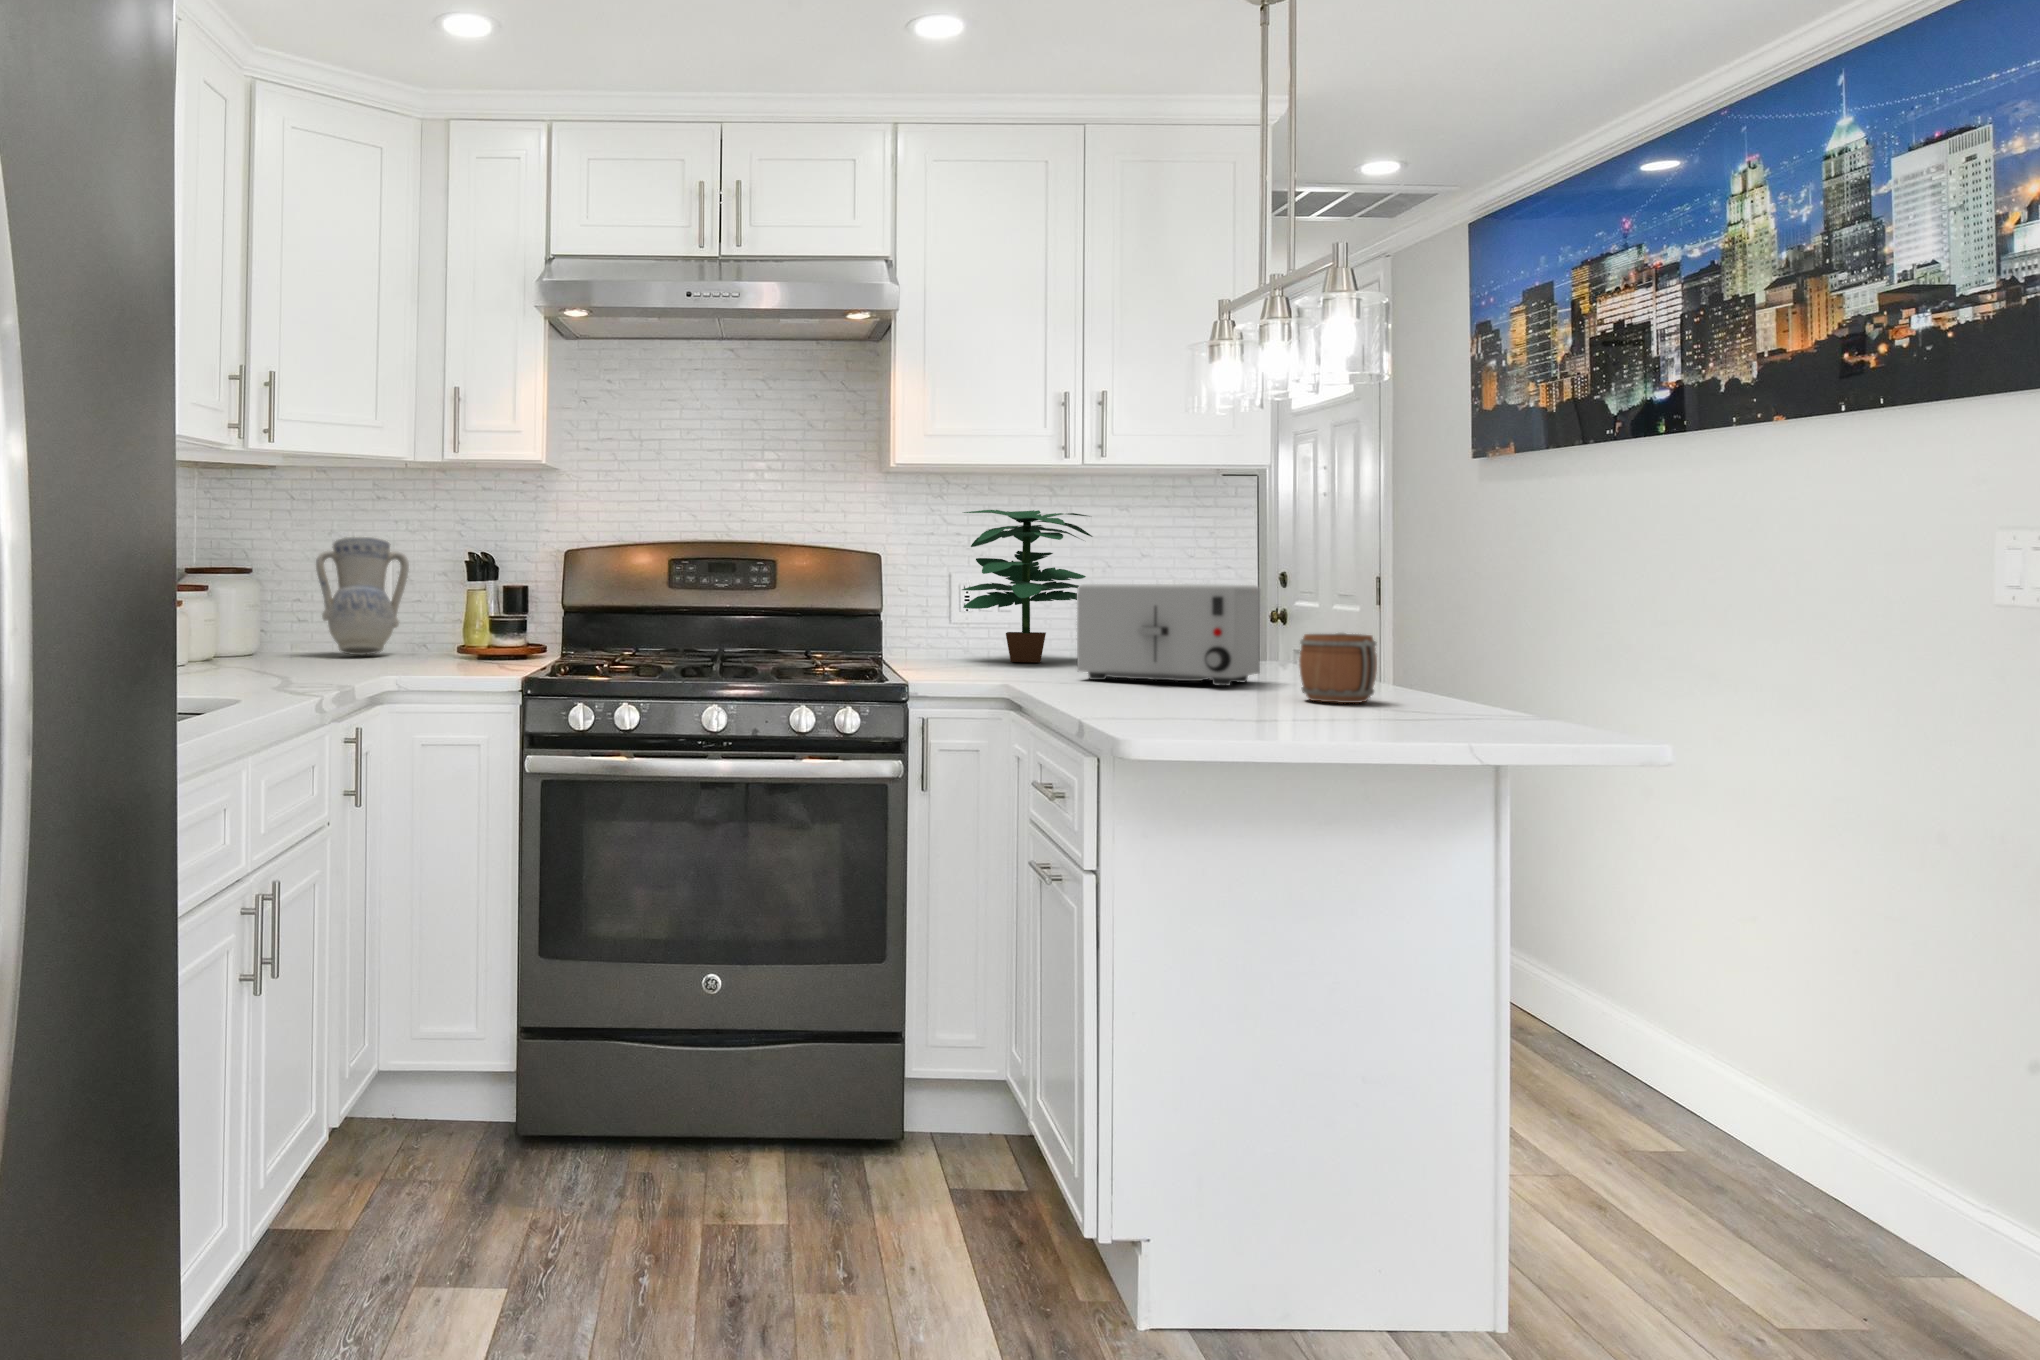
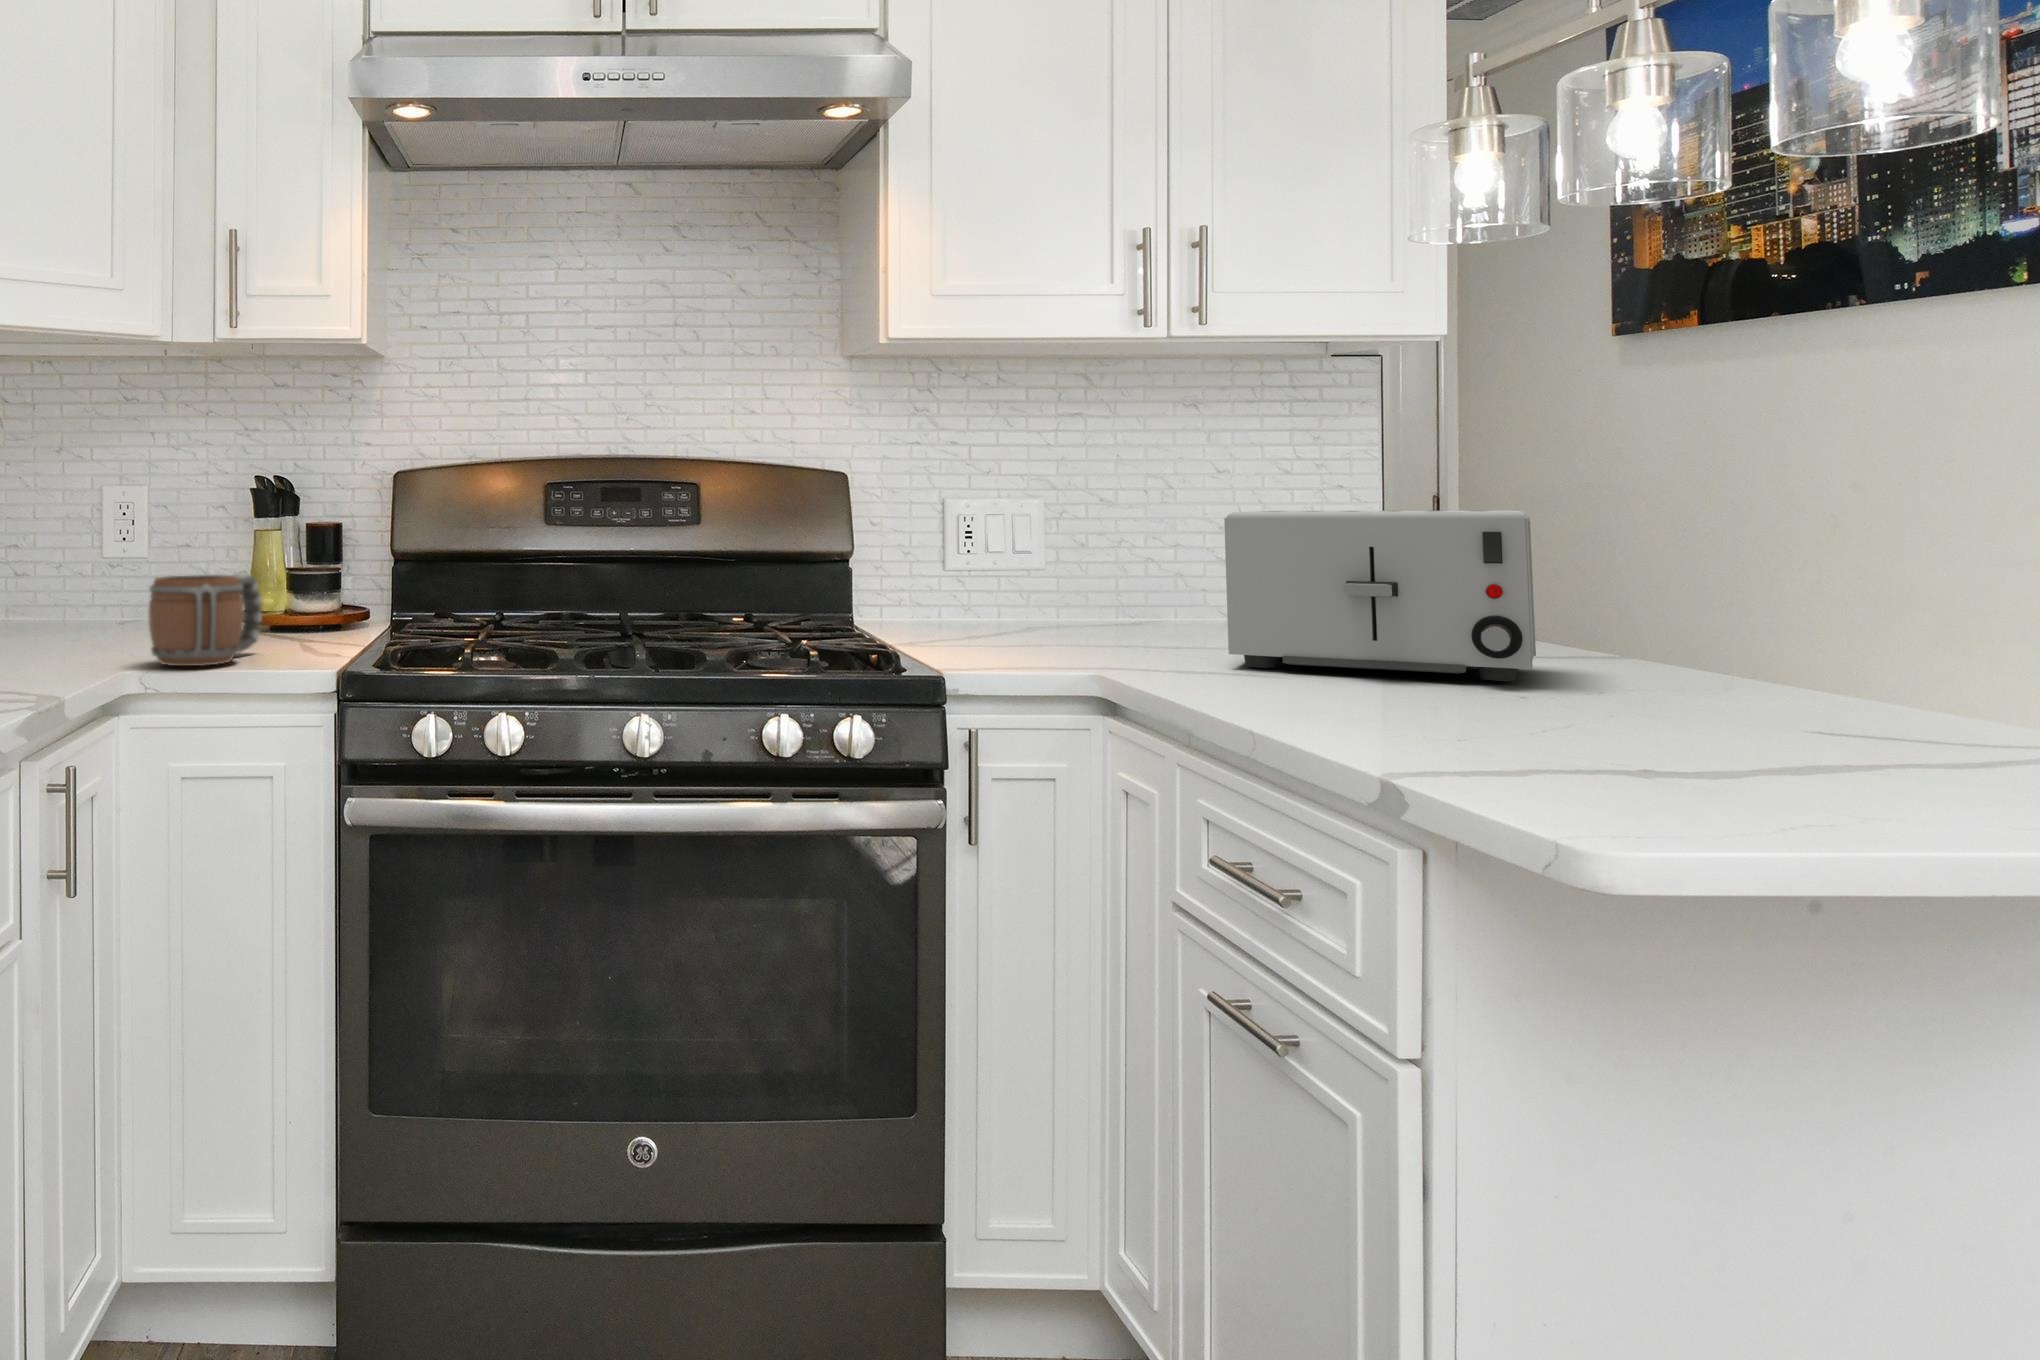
potted plant: present [962,510,1092,662] -> none [980,401,1190,630]
vase: present [316,537,409,655] -> none [31,453,167,625]
mug: present [1299,632,1377,703] -> present [149,573,262,666]

